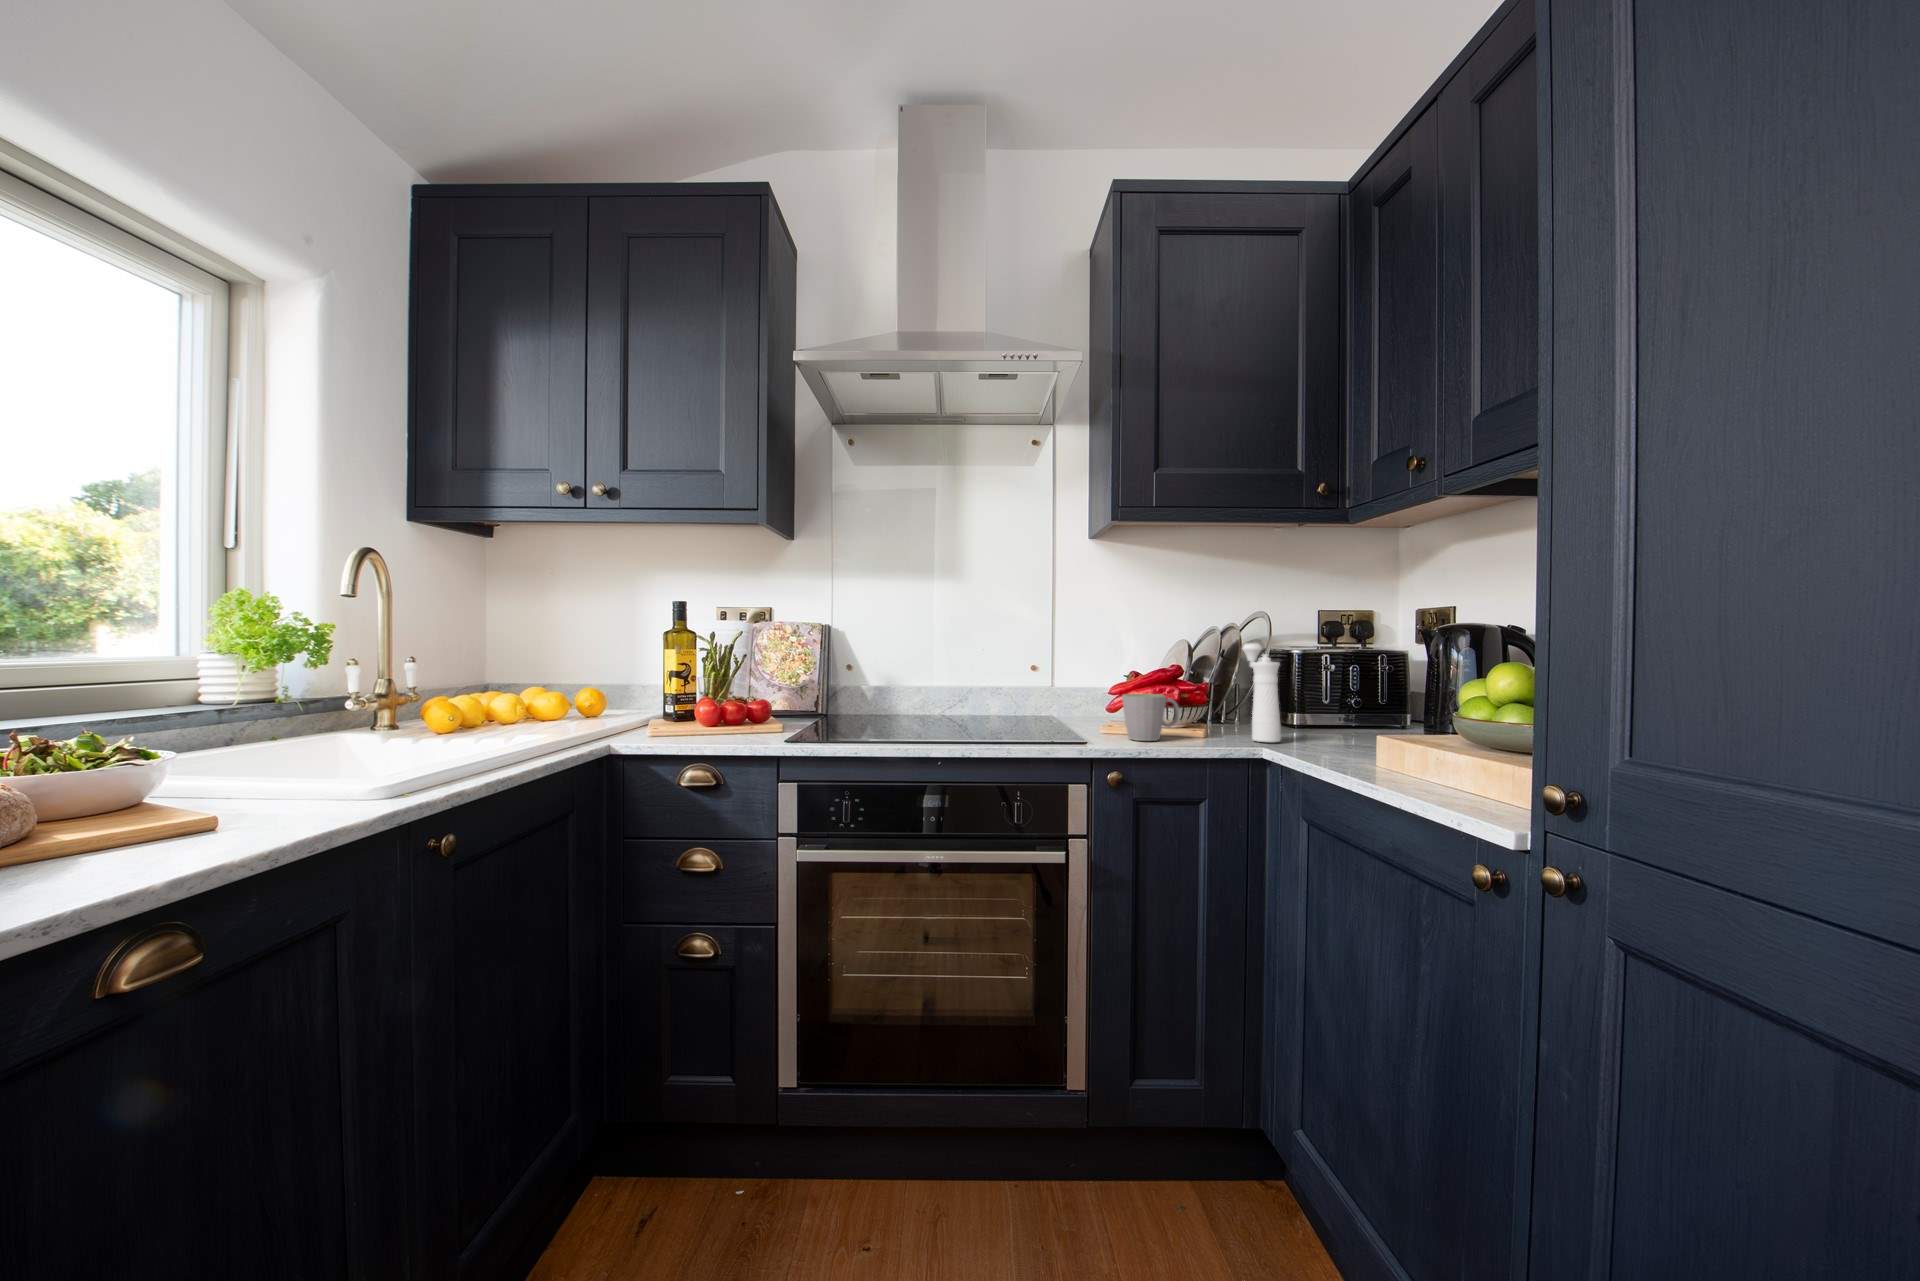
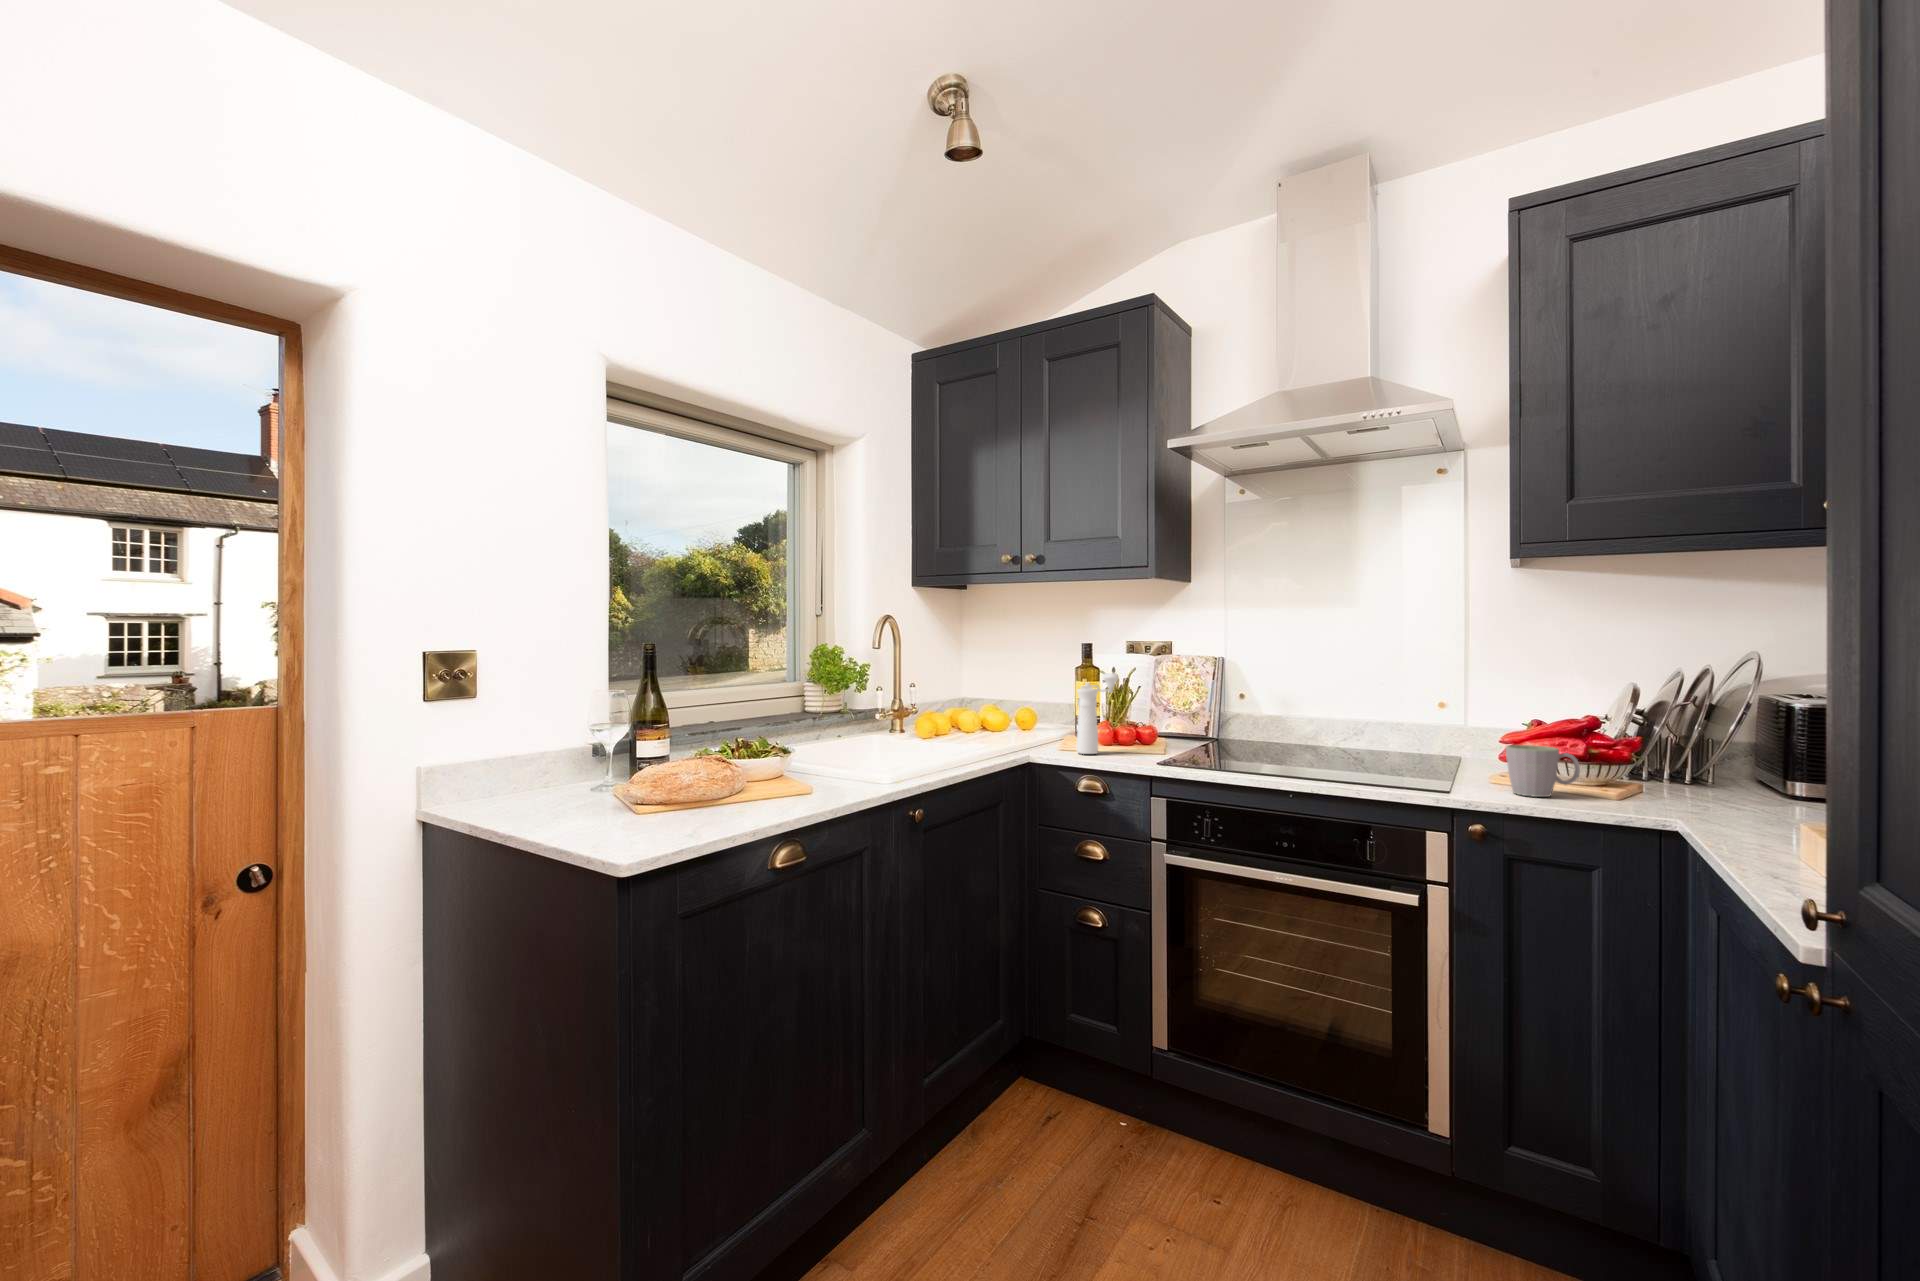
pepper mill: present [1242,643,1281,742] -> present [1077,673,1118,754]

